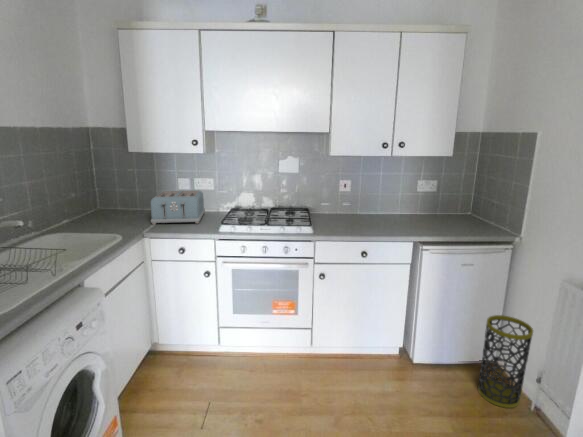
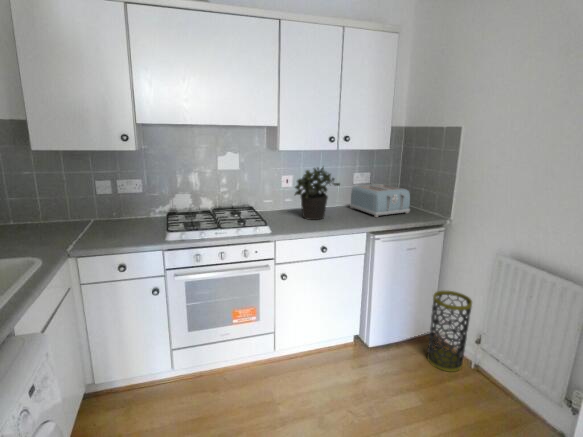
potted plant: none [344,172,393,225] -> present [295,167,340,220]
toaster: present [151,190,205,225] -> present [350,184,410,217]

